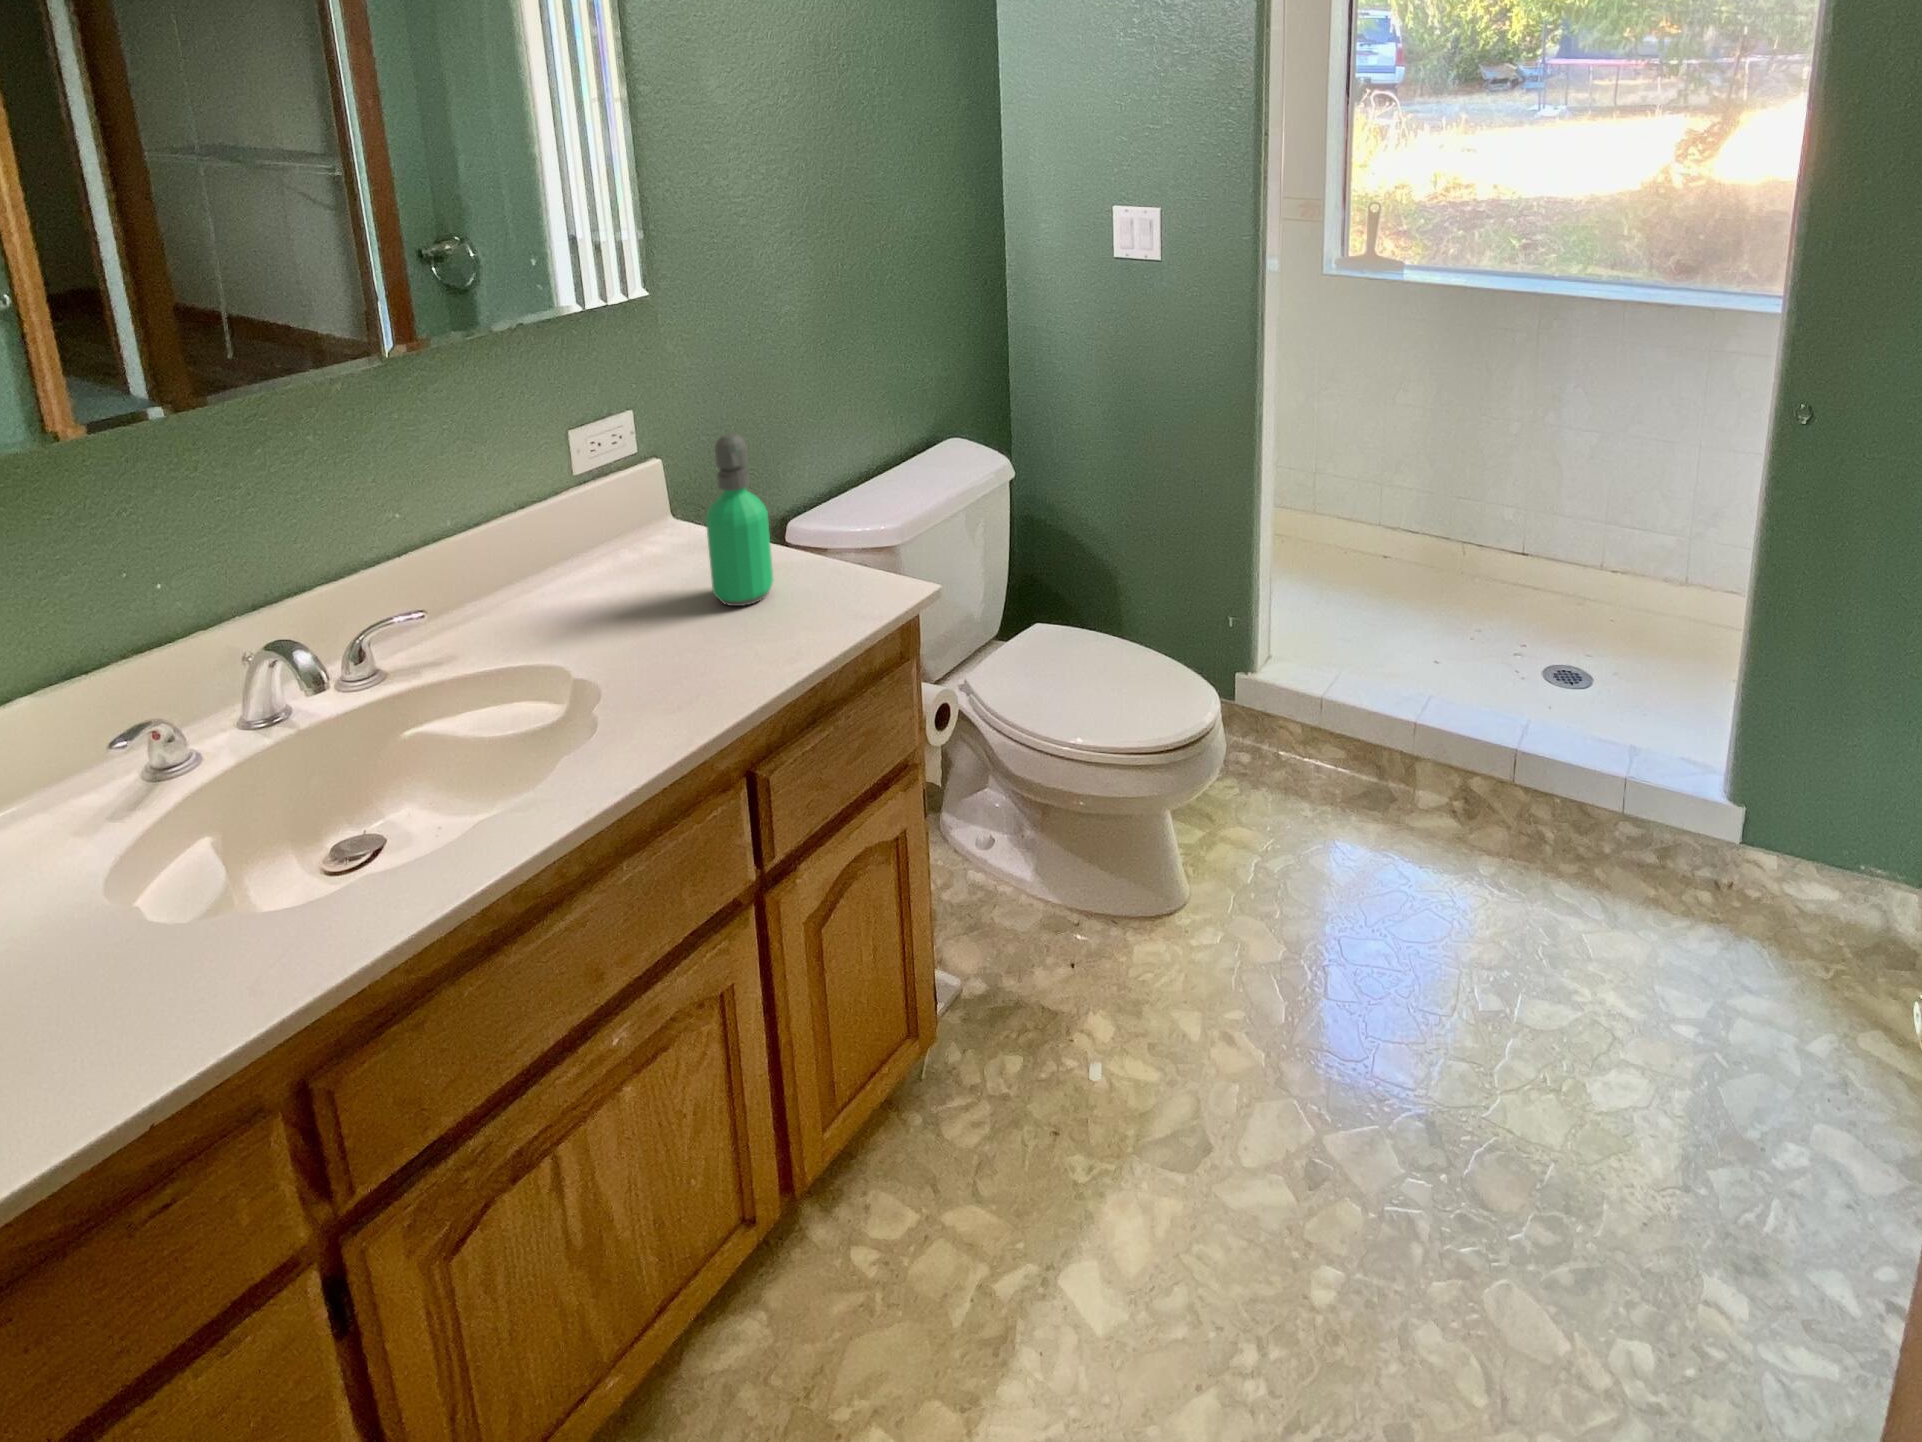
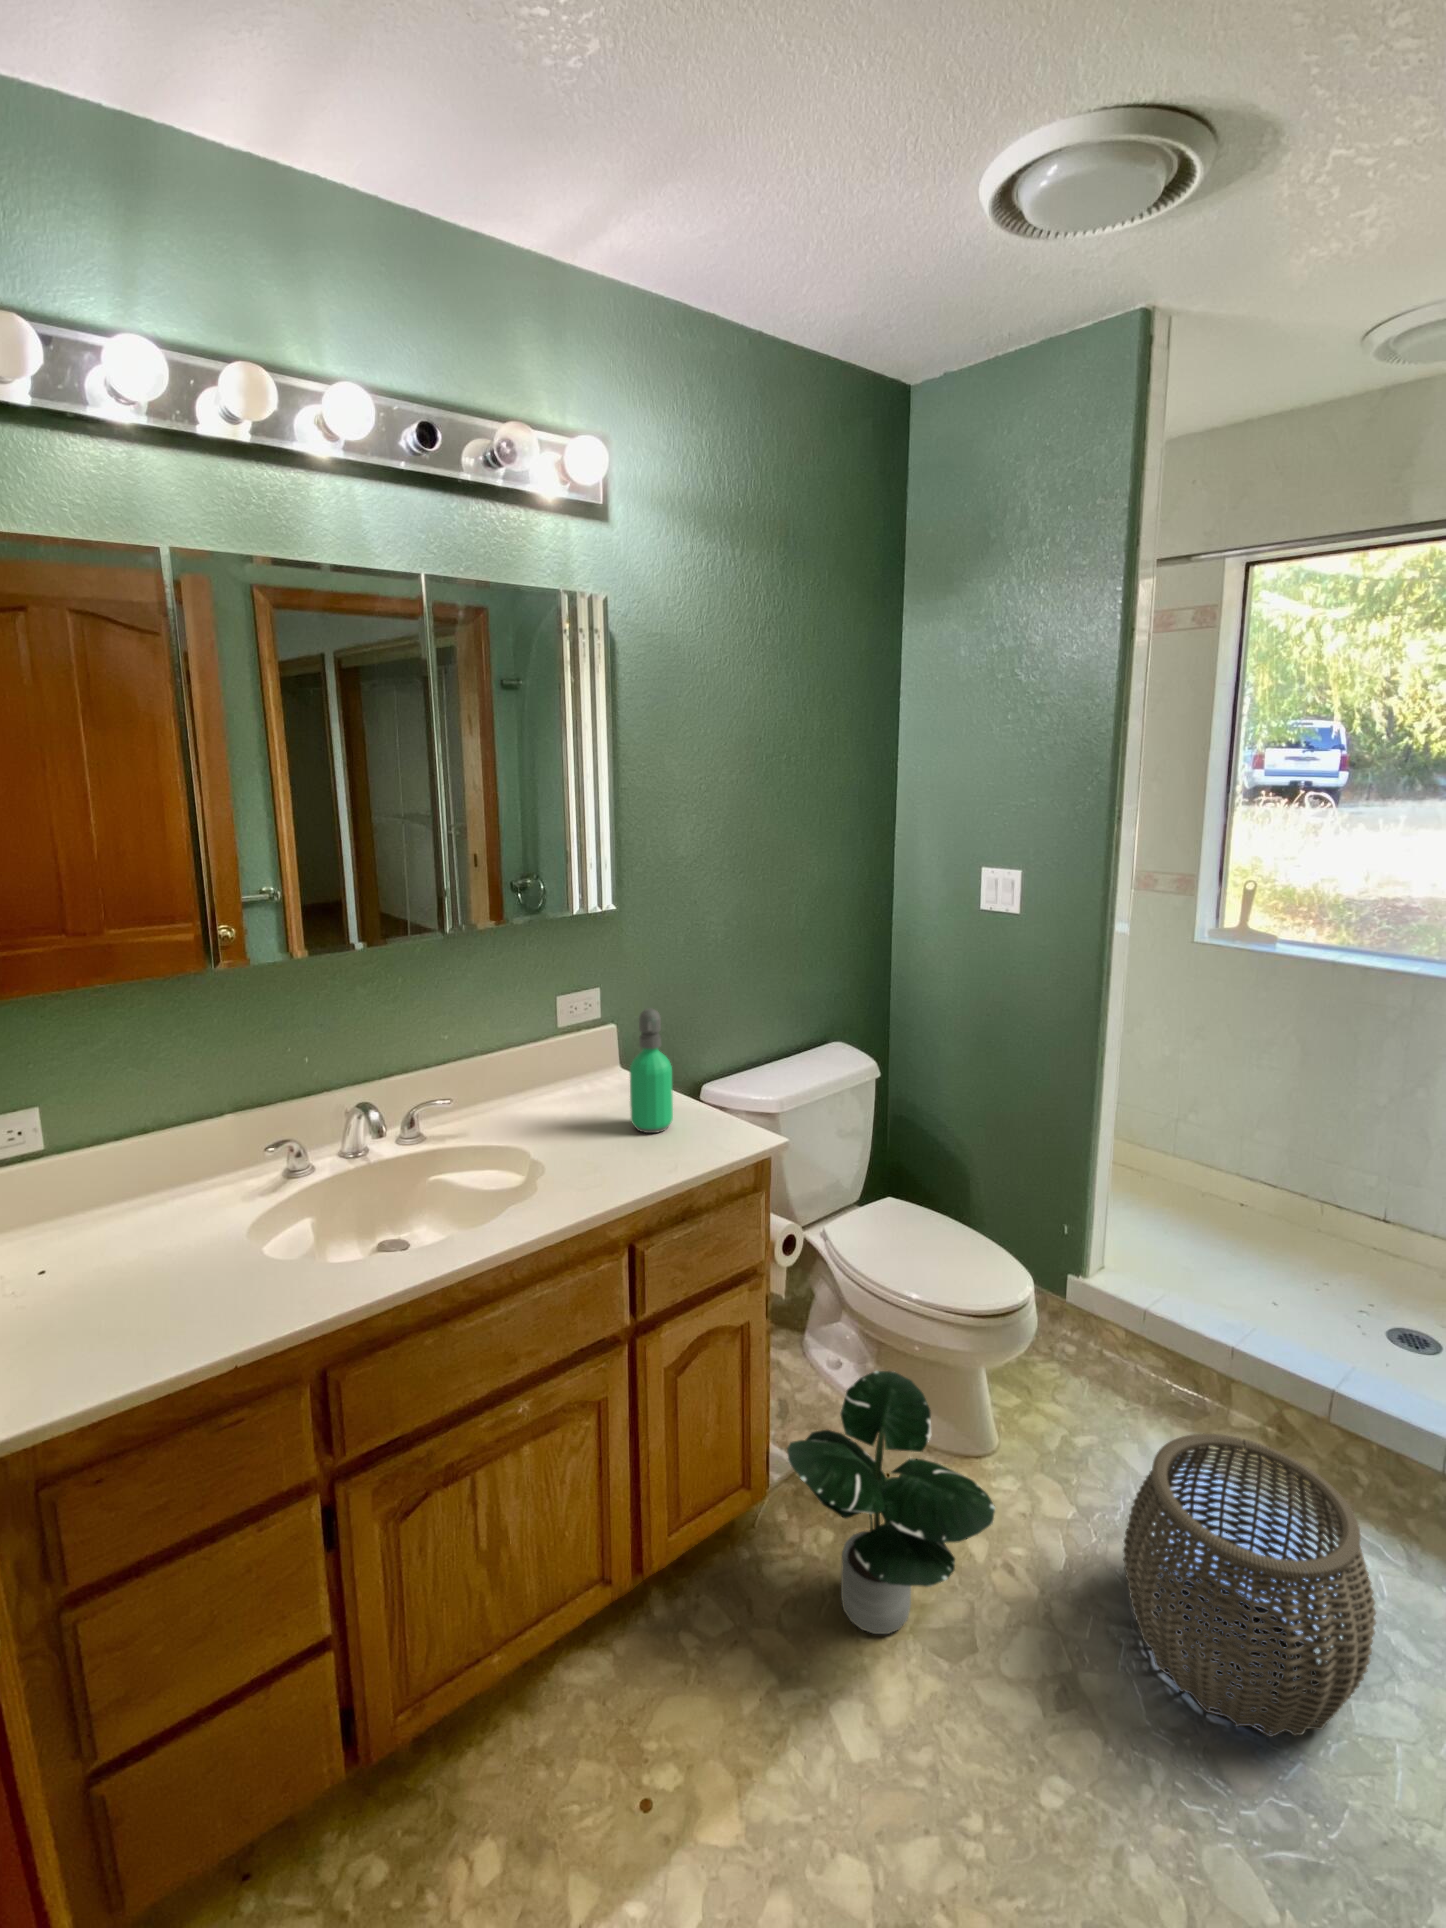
woven basket: none [1356,830,1607,1144] -> present [1123,1434,1376,1737]
potted plant: none [974,847,1229,1173] -> present [787,1371,995,1634]

